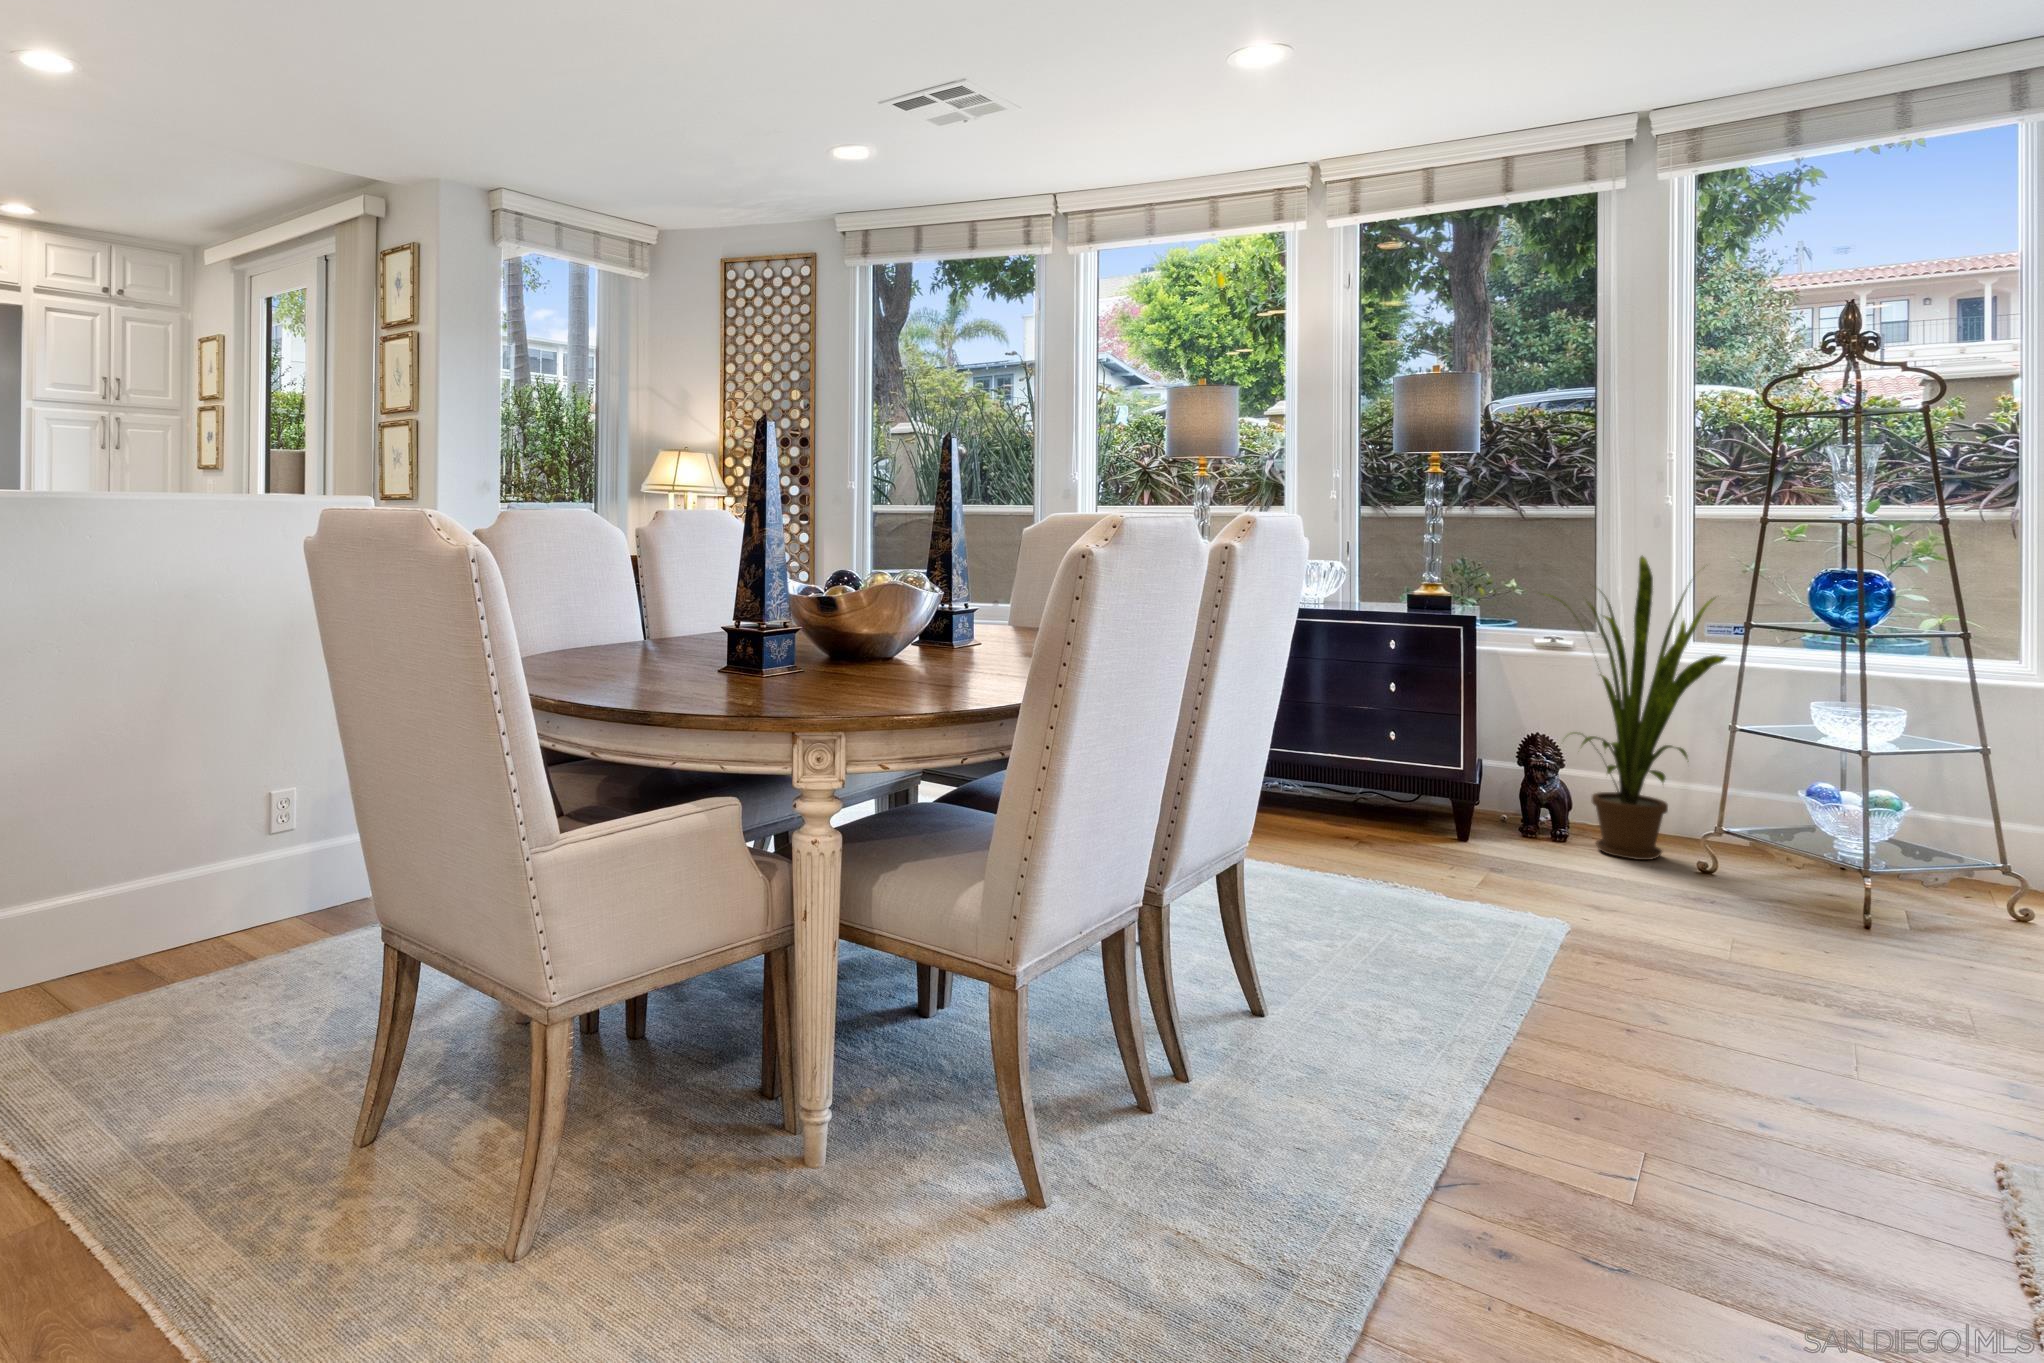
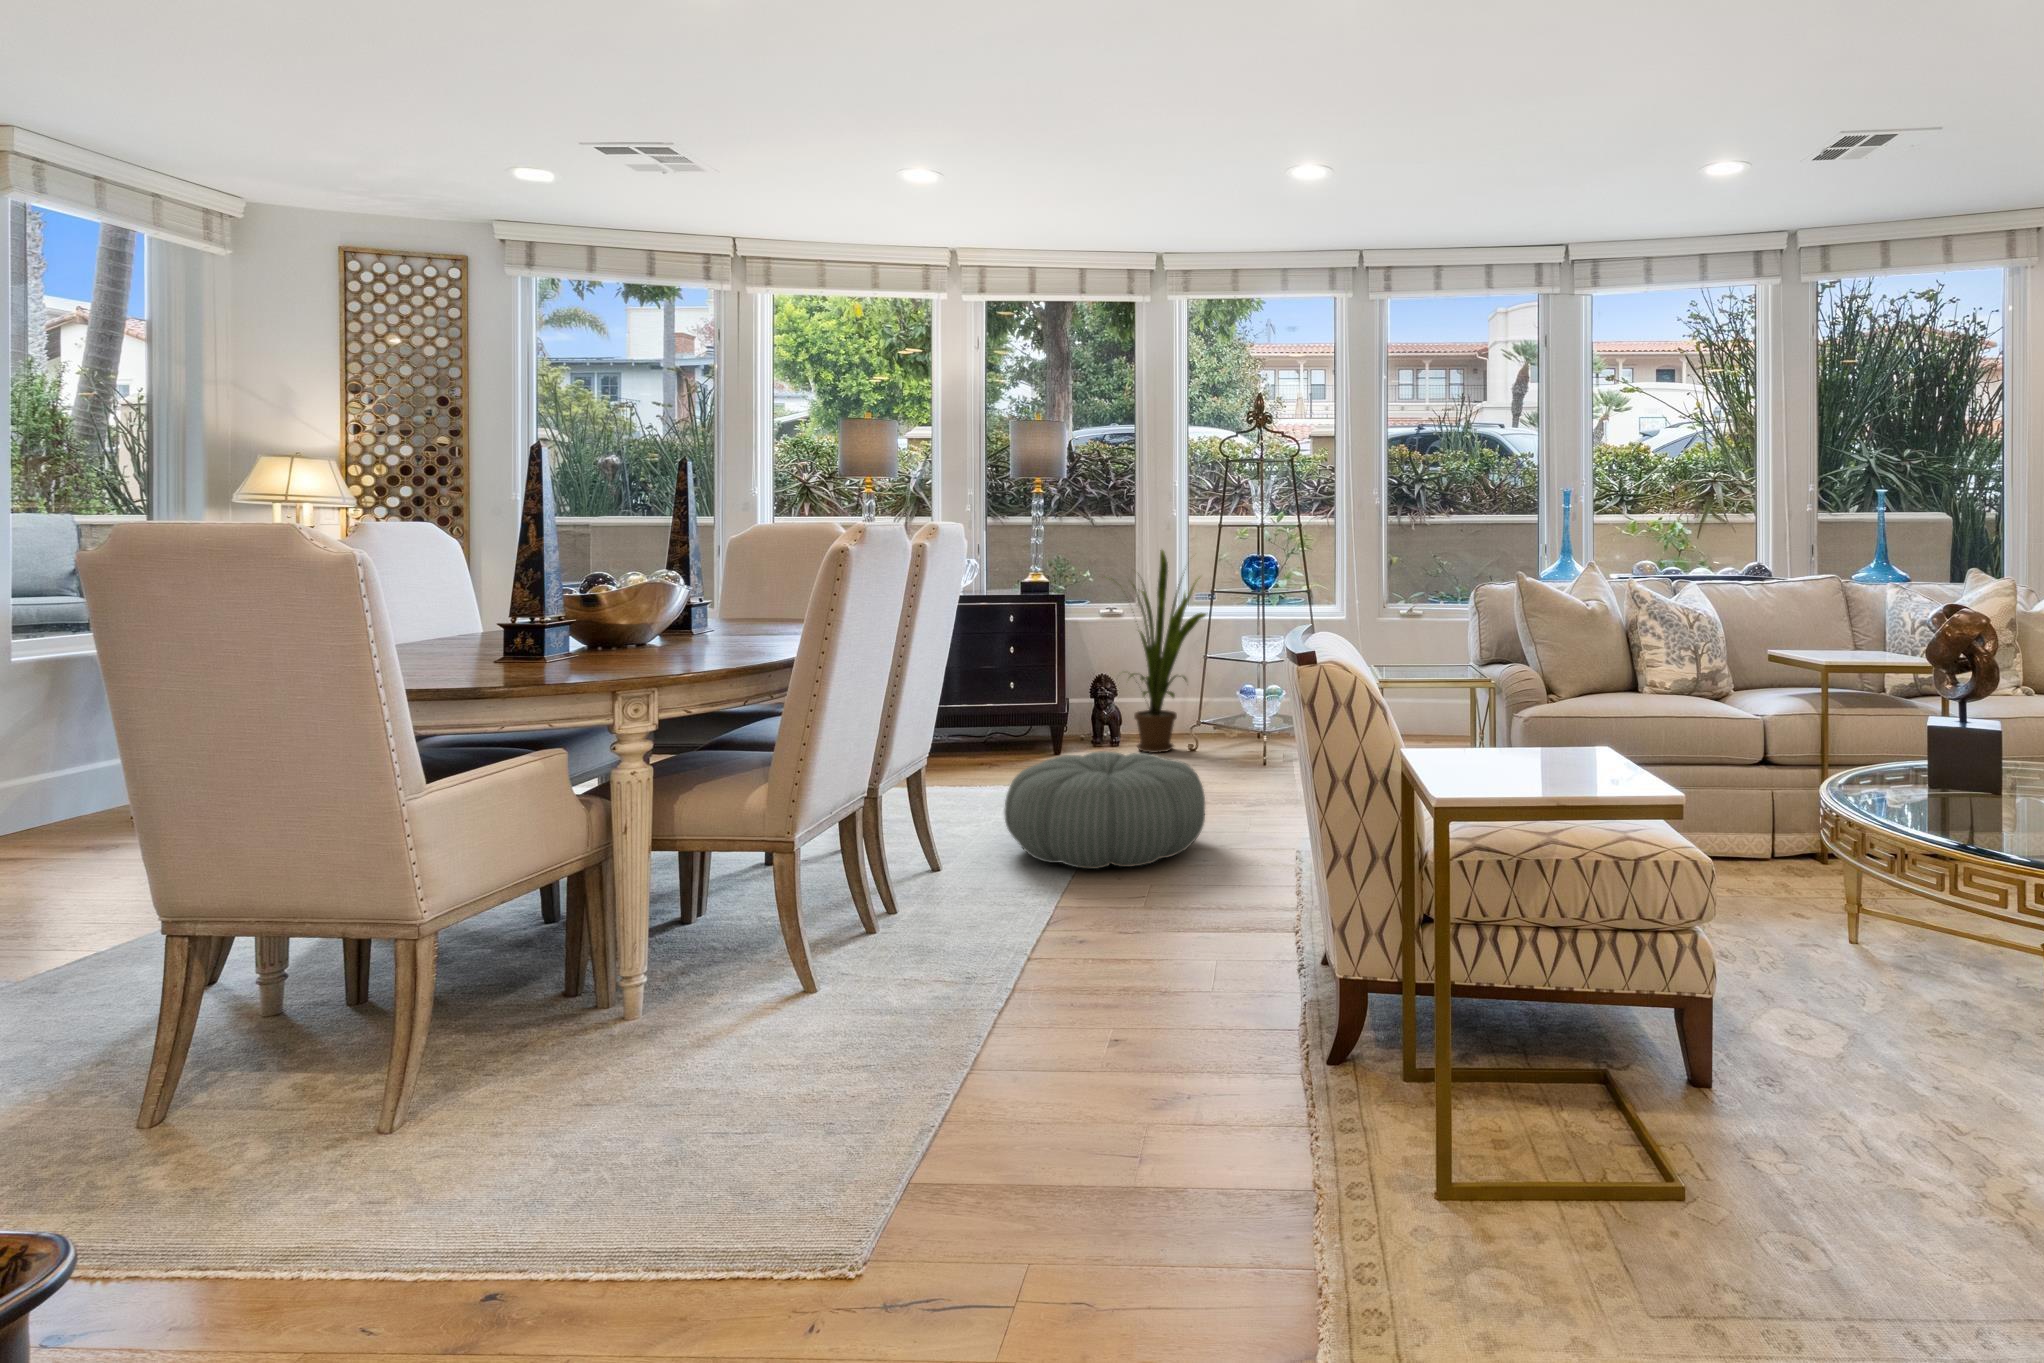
pouf: none [1372,866,1744,1084] -> present [1004,751,1205,869]

